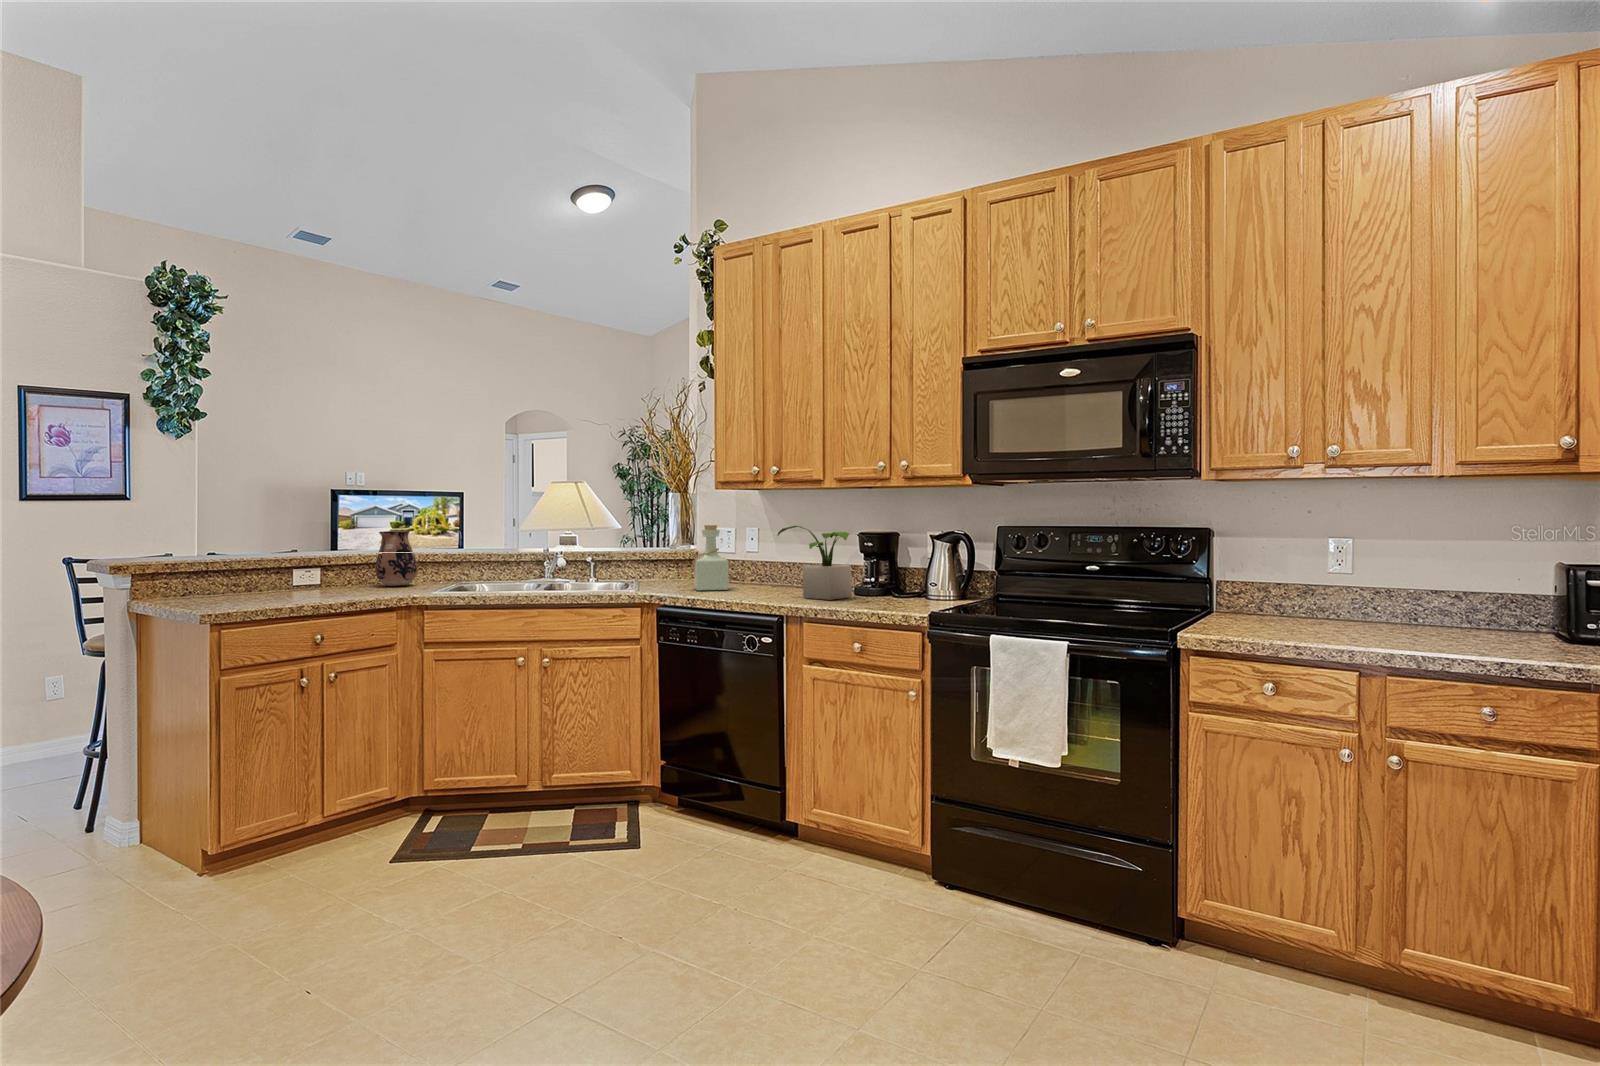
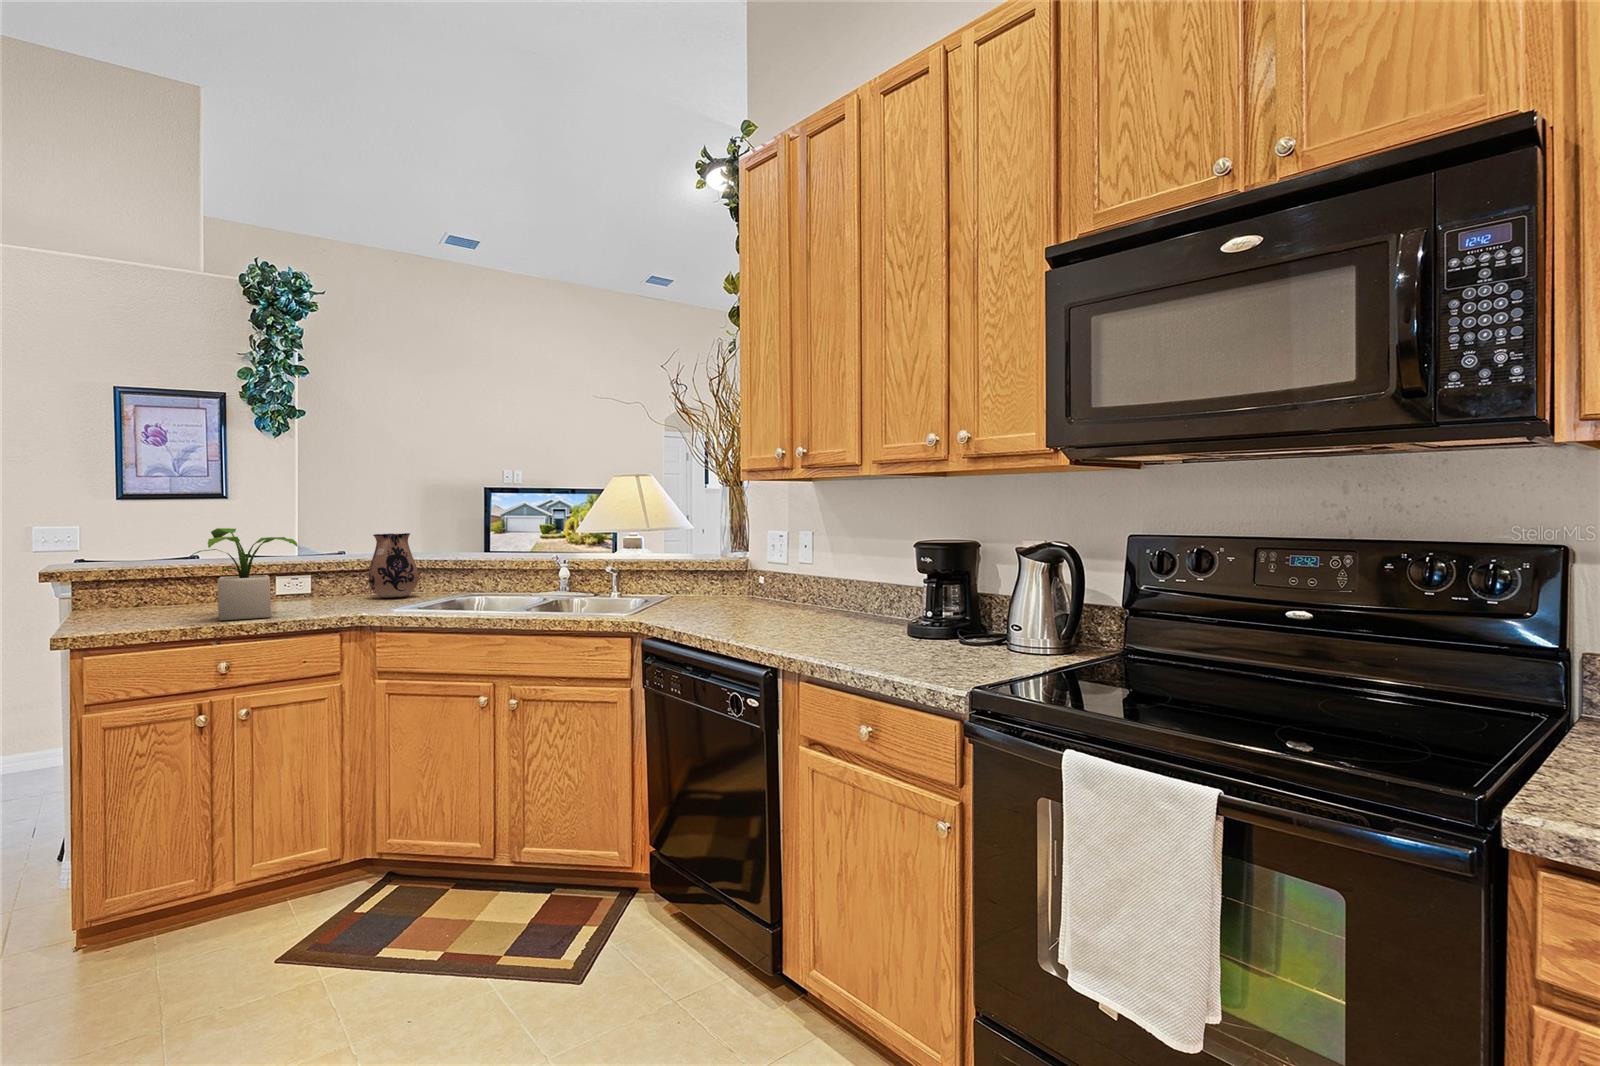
bottle: present [689,525,729,591] -> none [697,529,751,618]
potted plant: present [778,526,866,600] -> present [191,528,297,621]

